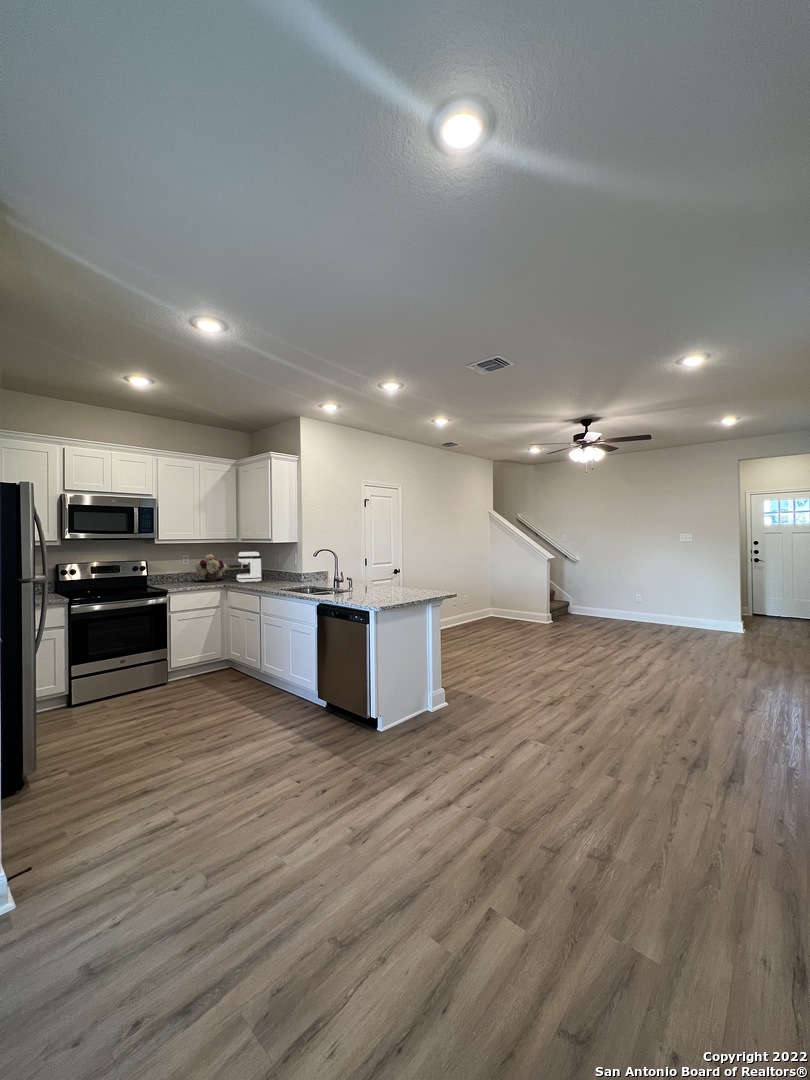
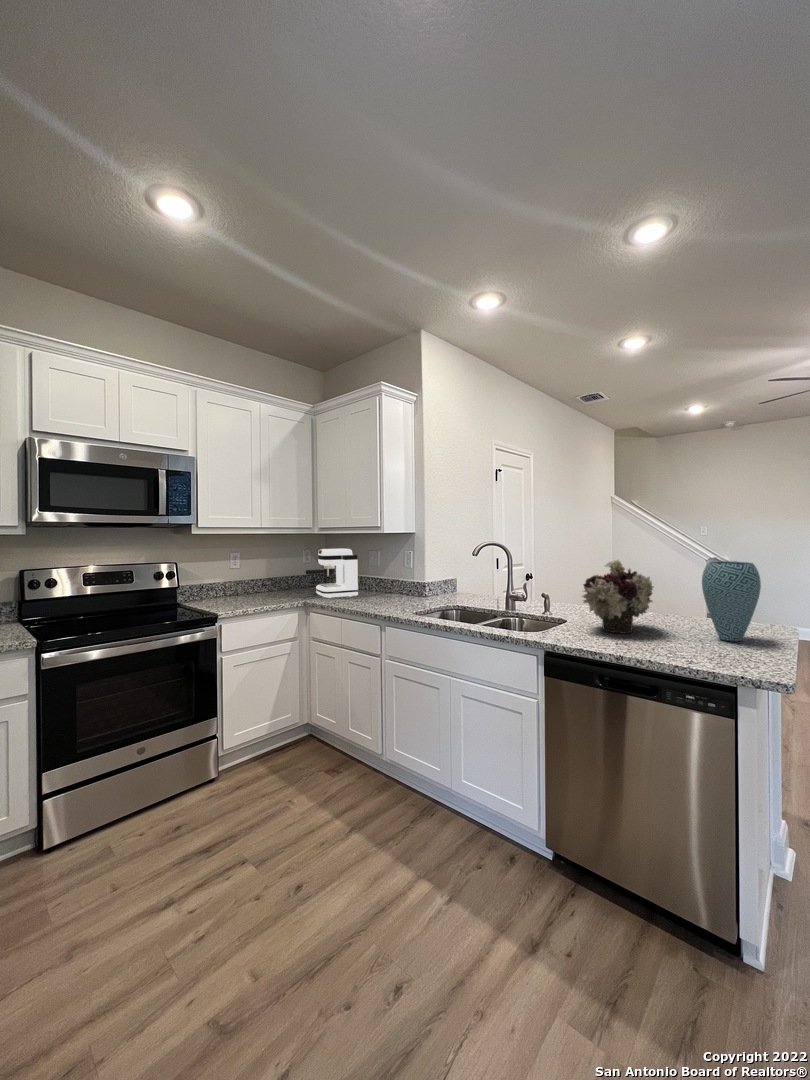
flower arrangement: present [194,554,227,581] -> present [582,560,653,633]
vase: none [391,559,415,597] -> present [702,561,761,642]

